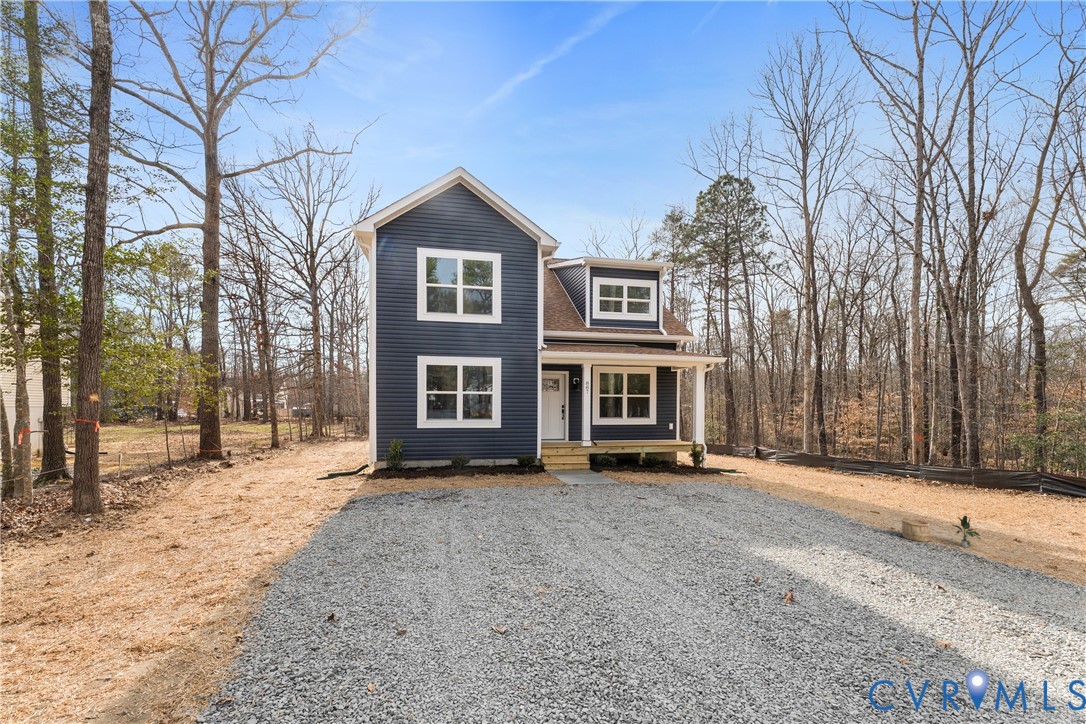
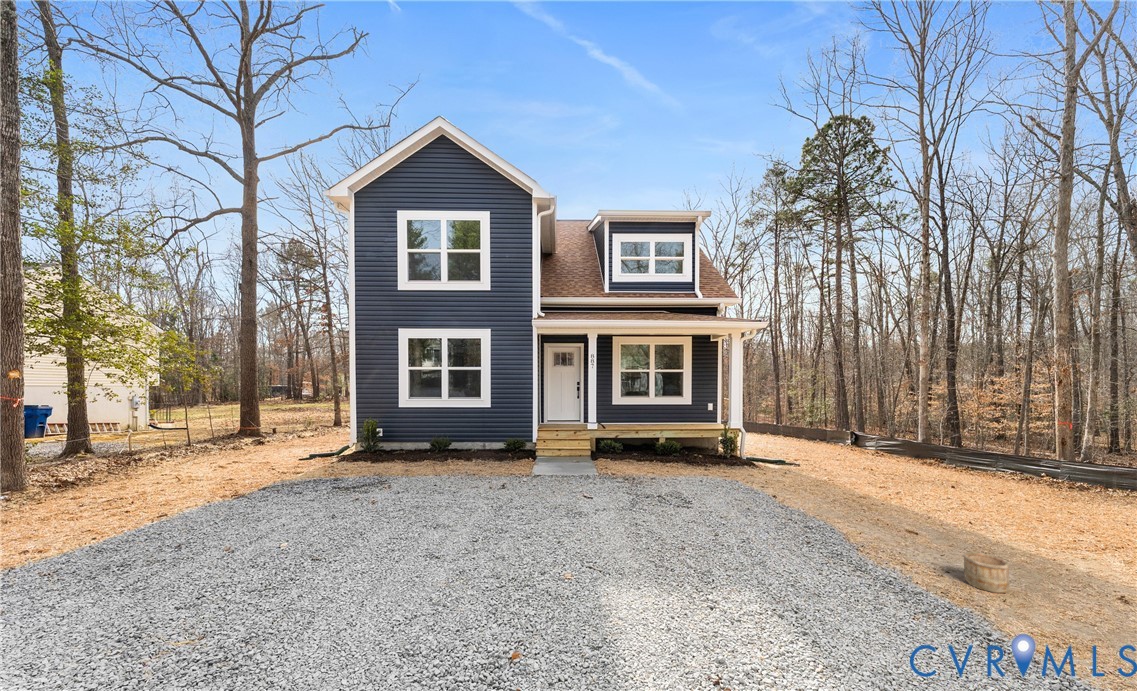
potted plant: present [953,516,980,547] -> none [1045,558,1100,611]

